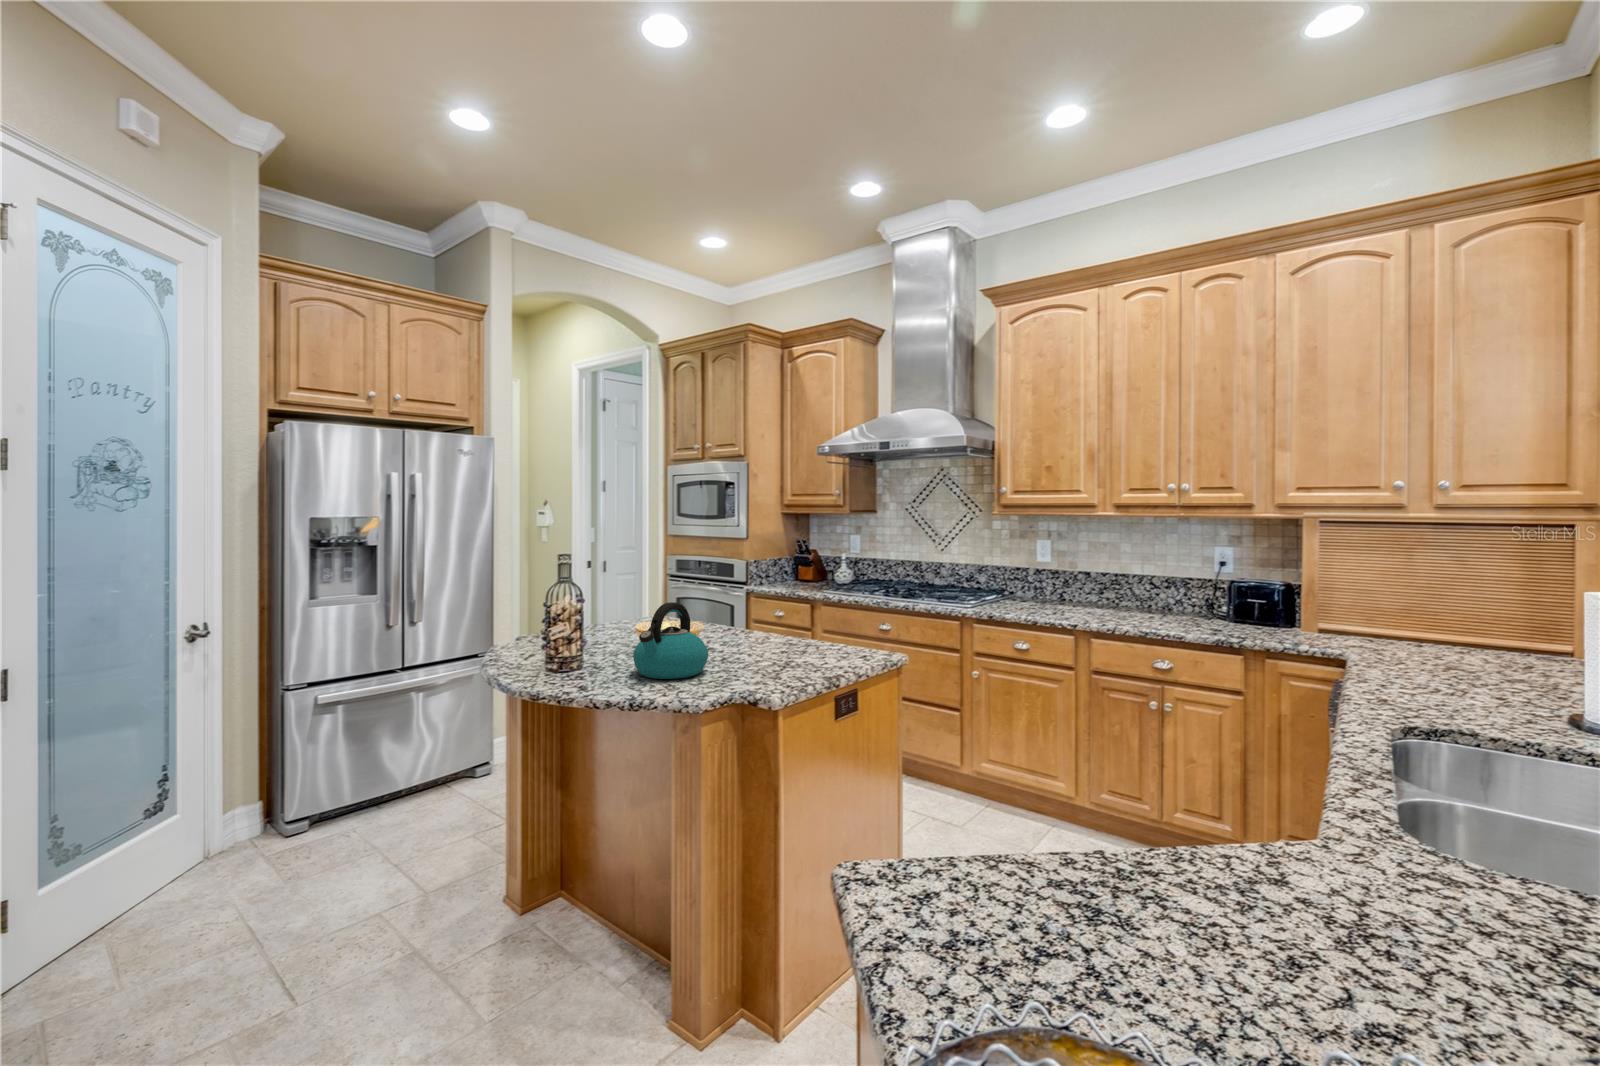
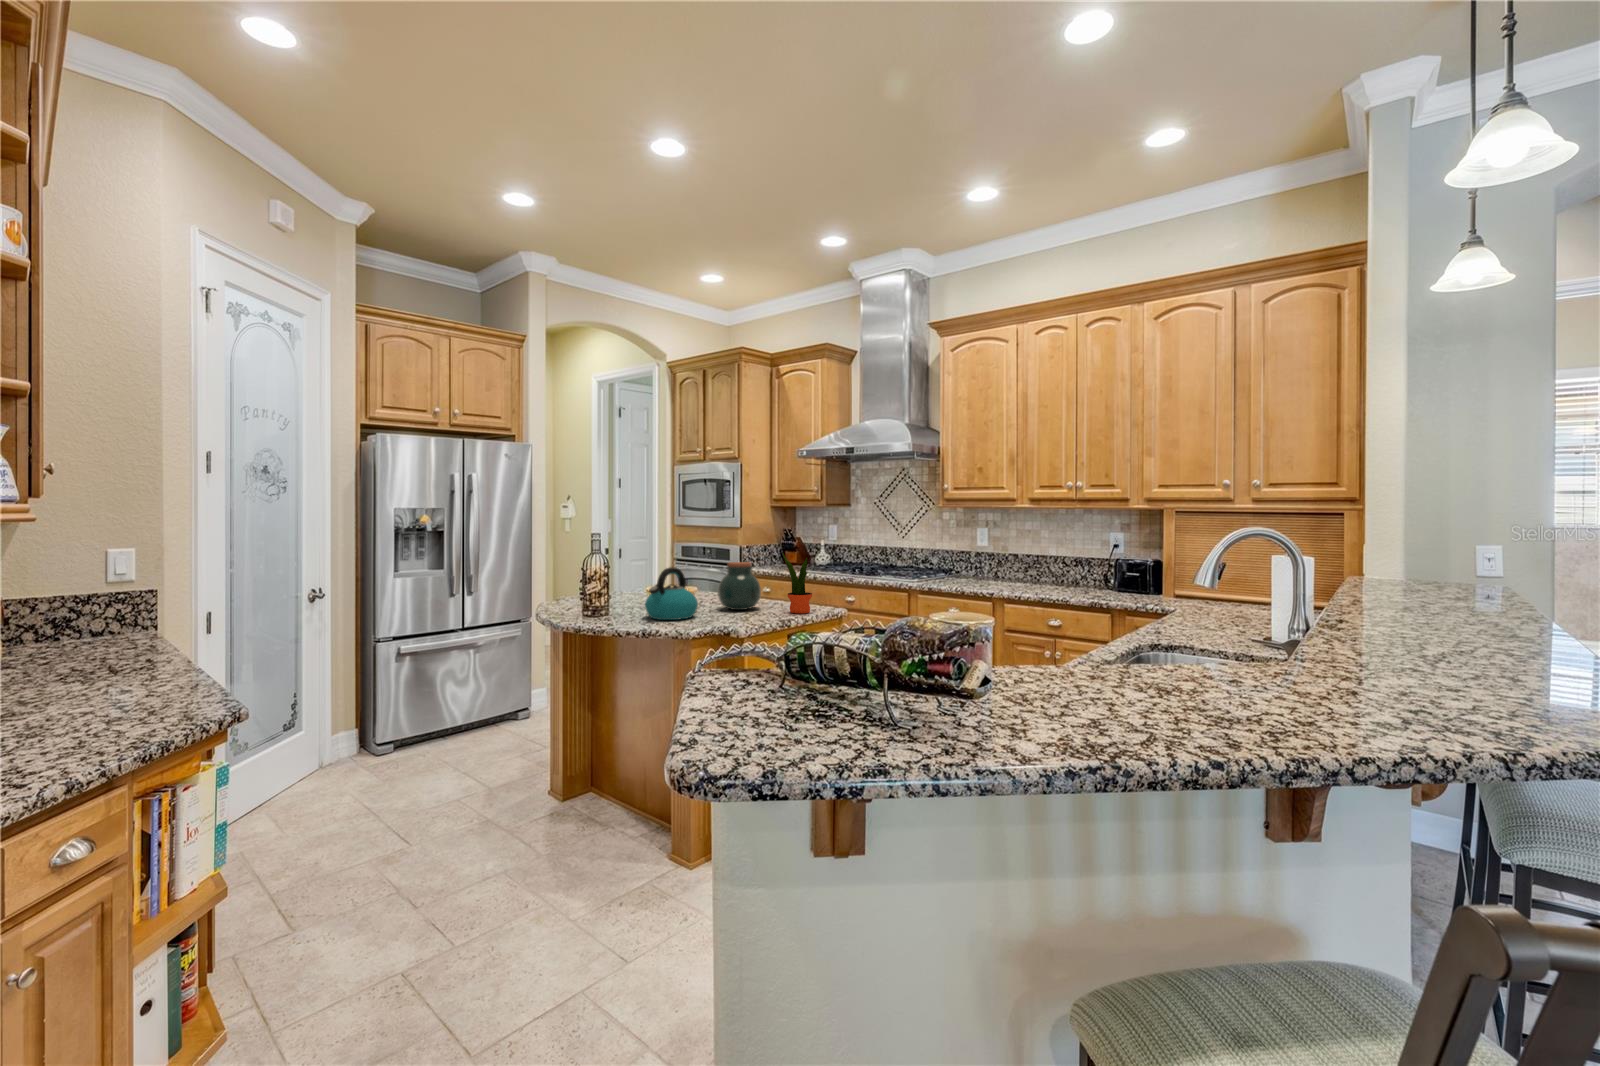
potted plant: none [823,578,866,665] -> present [783,553,812,613]
jar: none [734,591,792,658] -> present [718,562,761,610]

